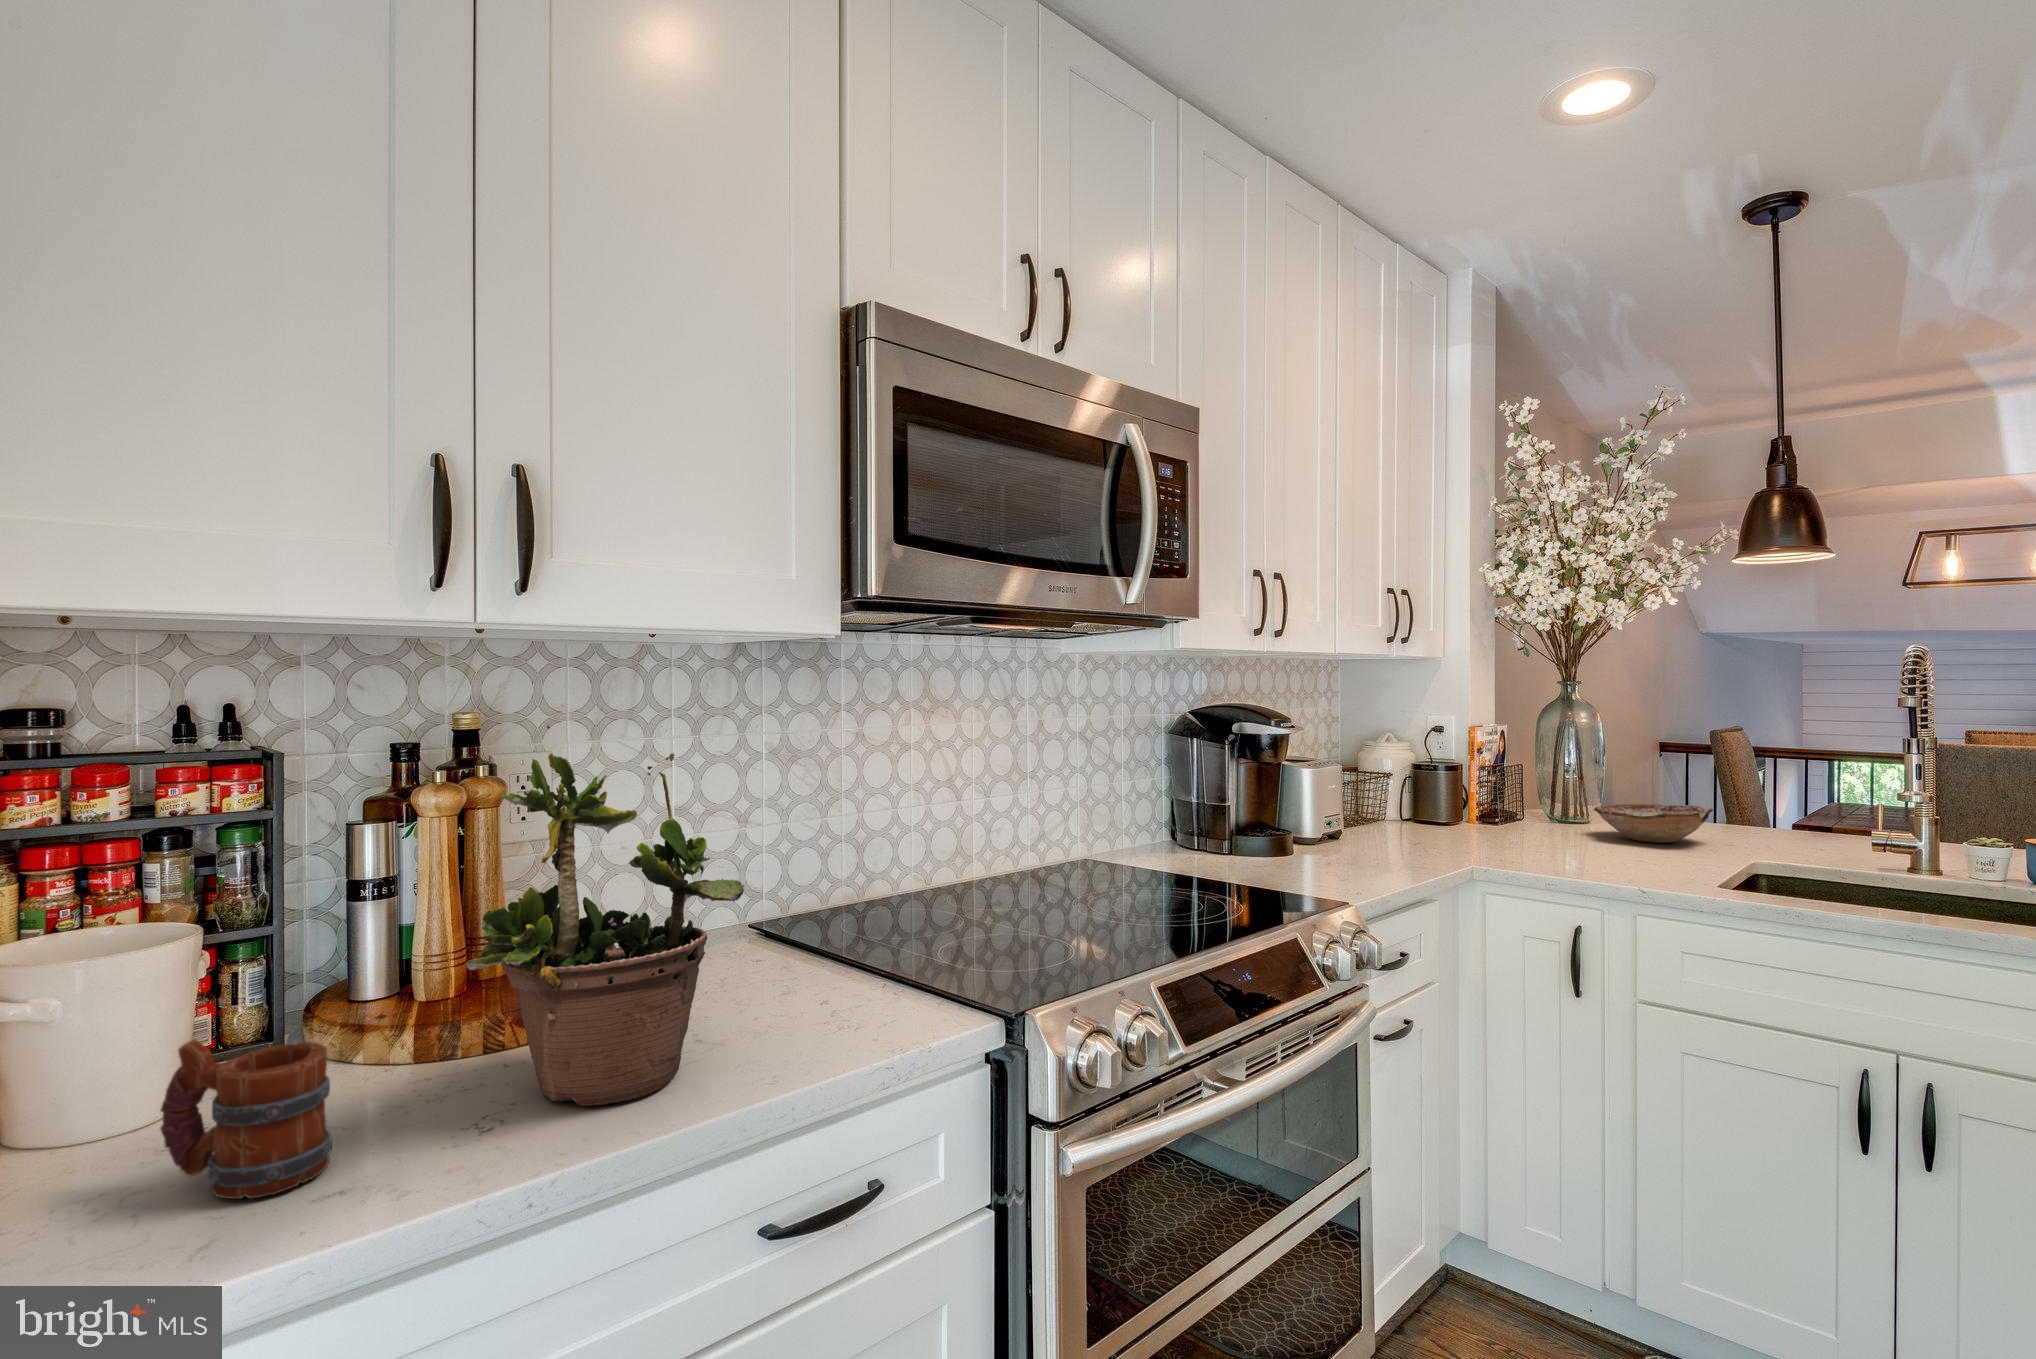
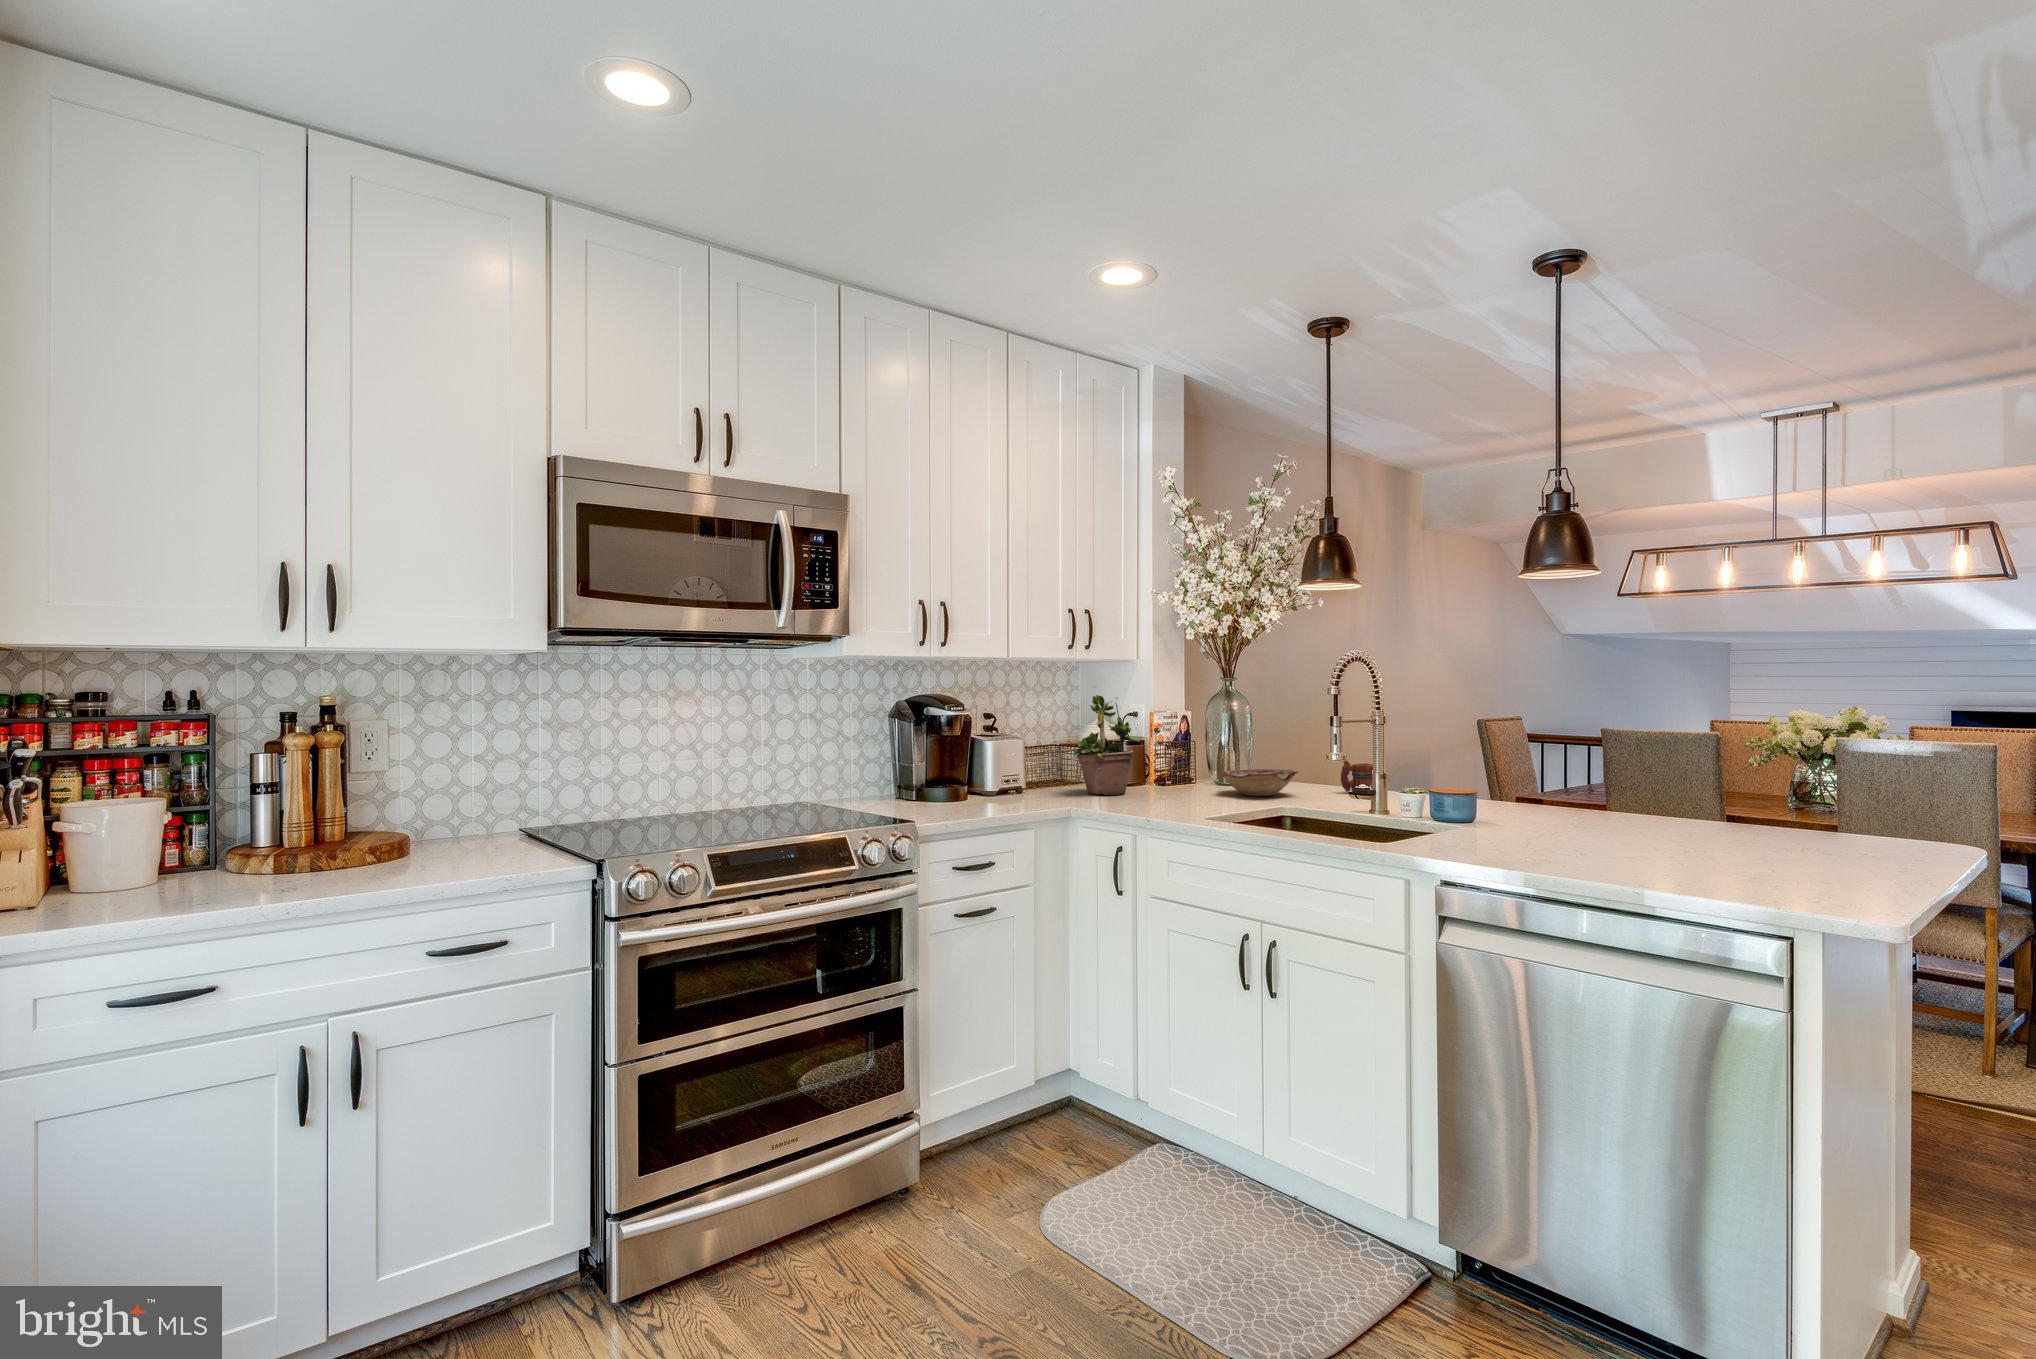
potted plant: present [465,725,744,1106] -> present [1073,695,1141,795]
mug: present [160,1040,332,1199] -> present [1341,760,1376,794]

